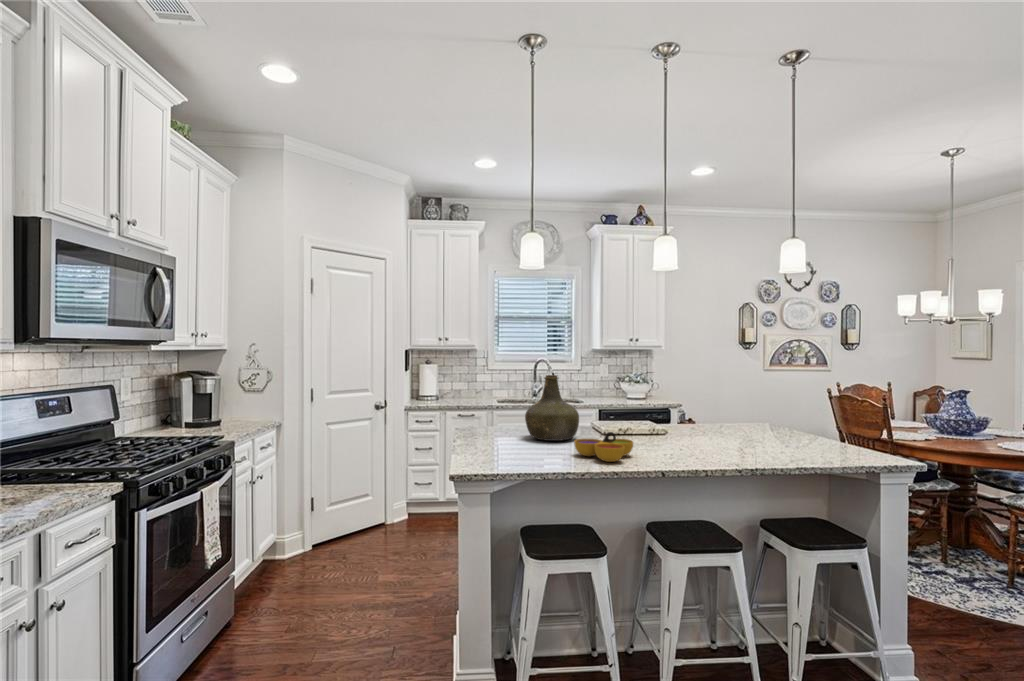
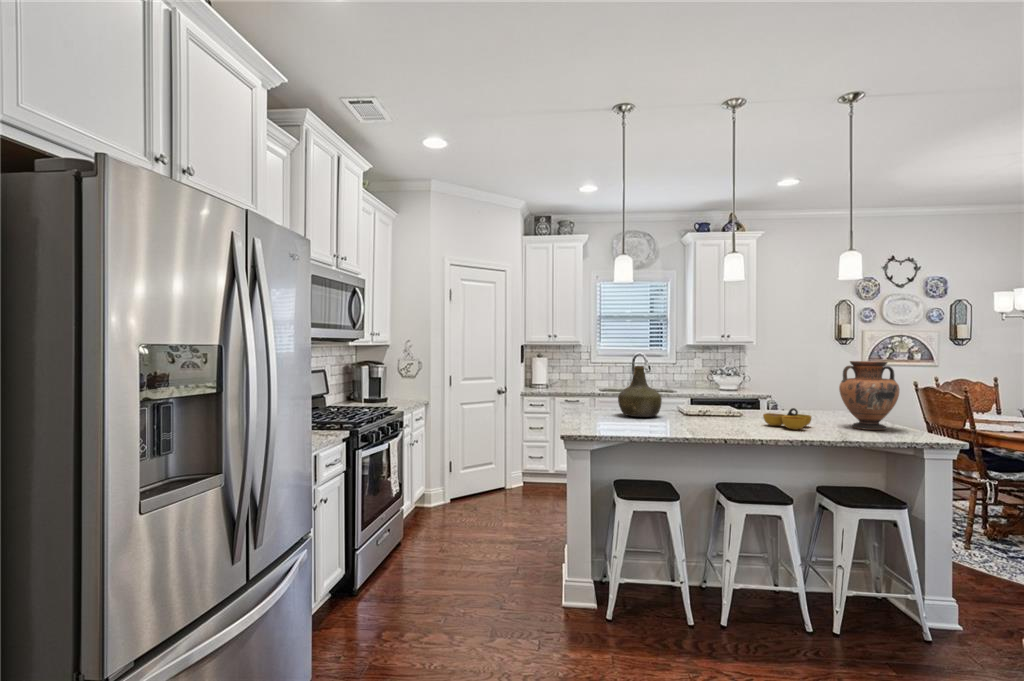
vase: none [787,368,856,451] -> present [839,361,899,430]
decorative bowl: present [575,432,633,462] -> present [763,408,811,430]

